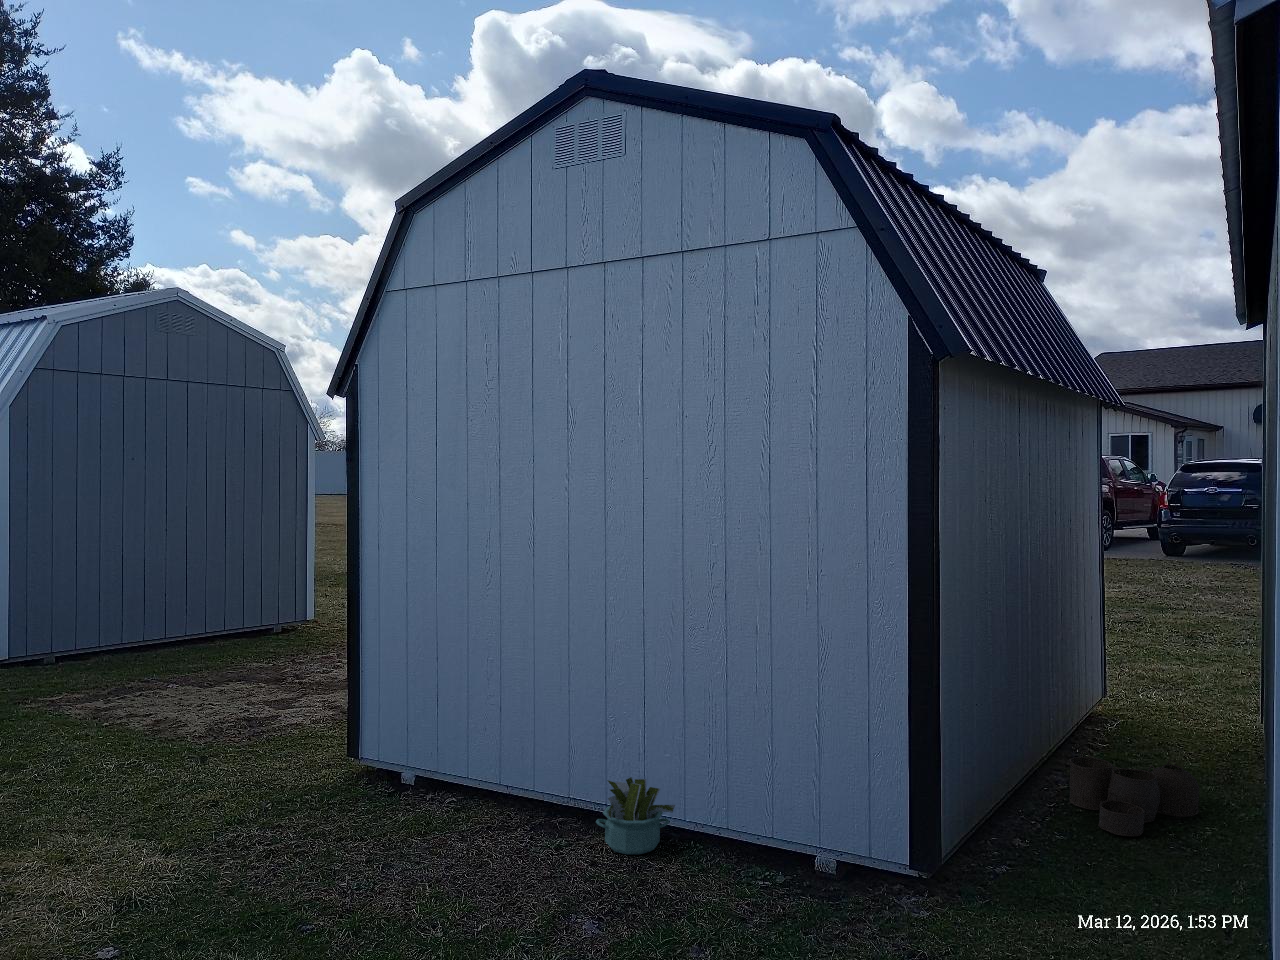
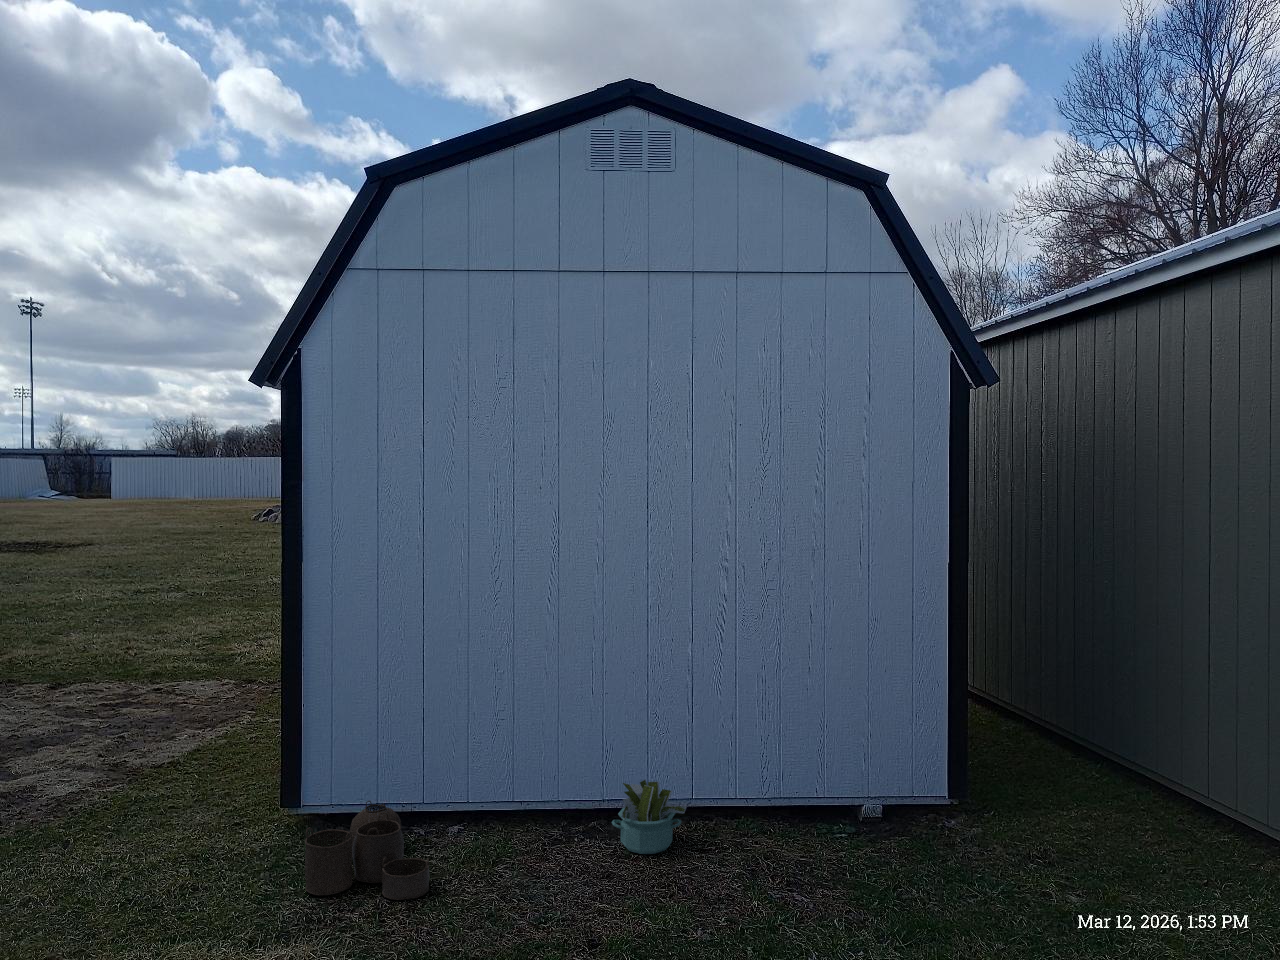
woven basket: present [1069,750,1199,837] -> present [305,801,429,900]

